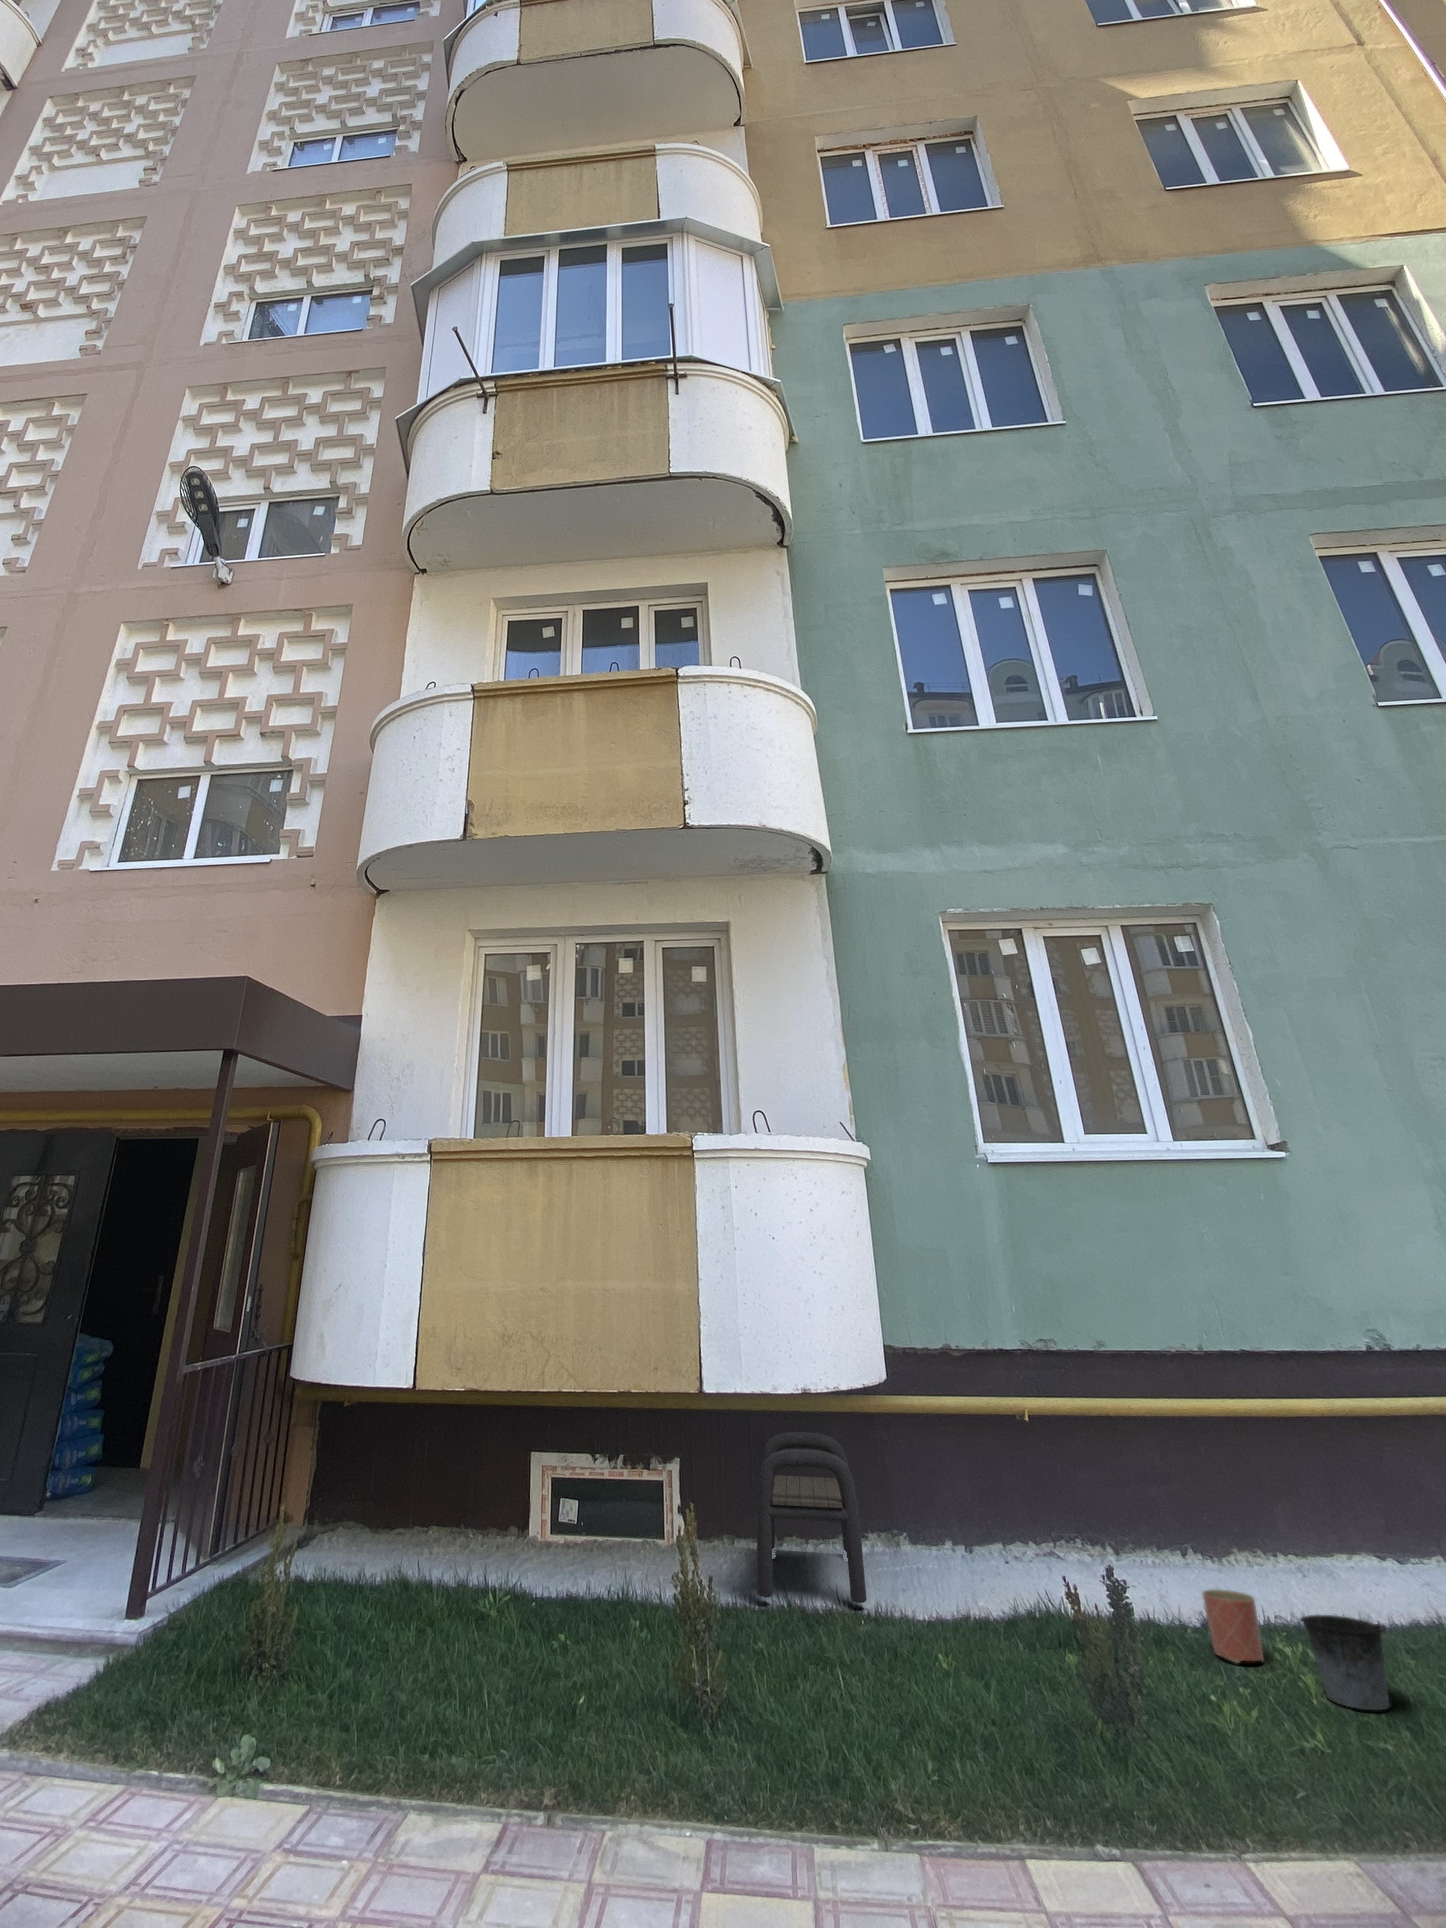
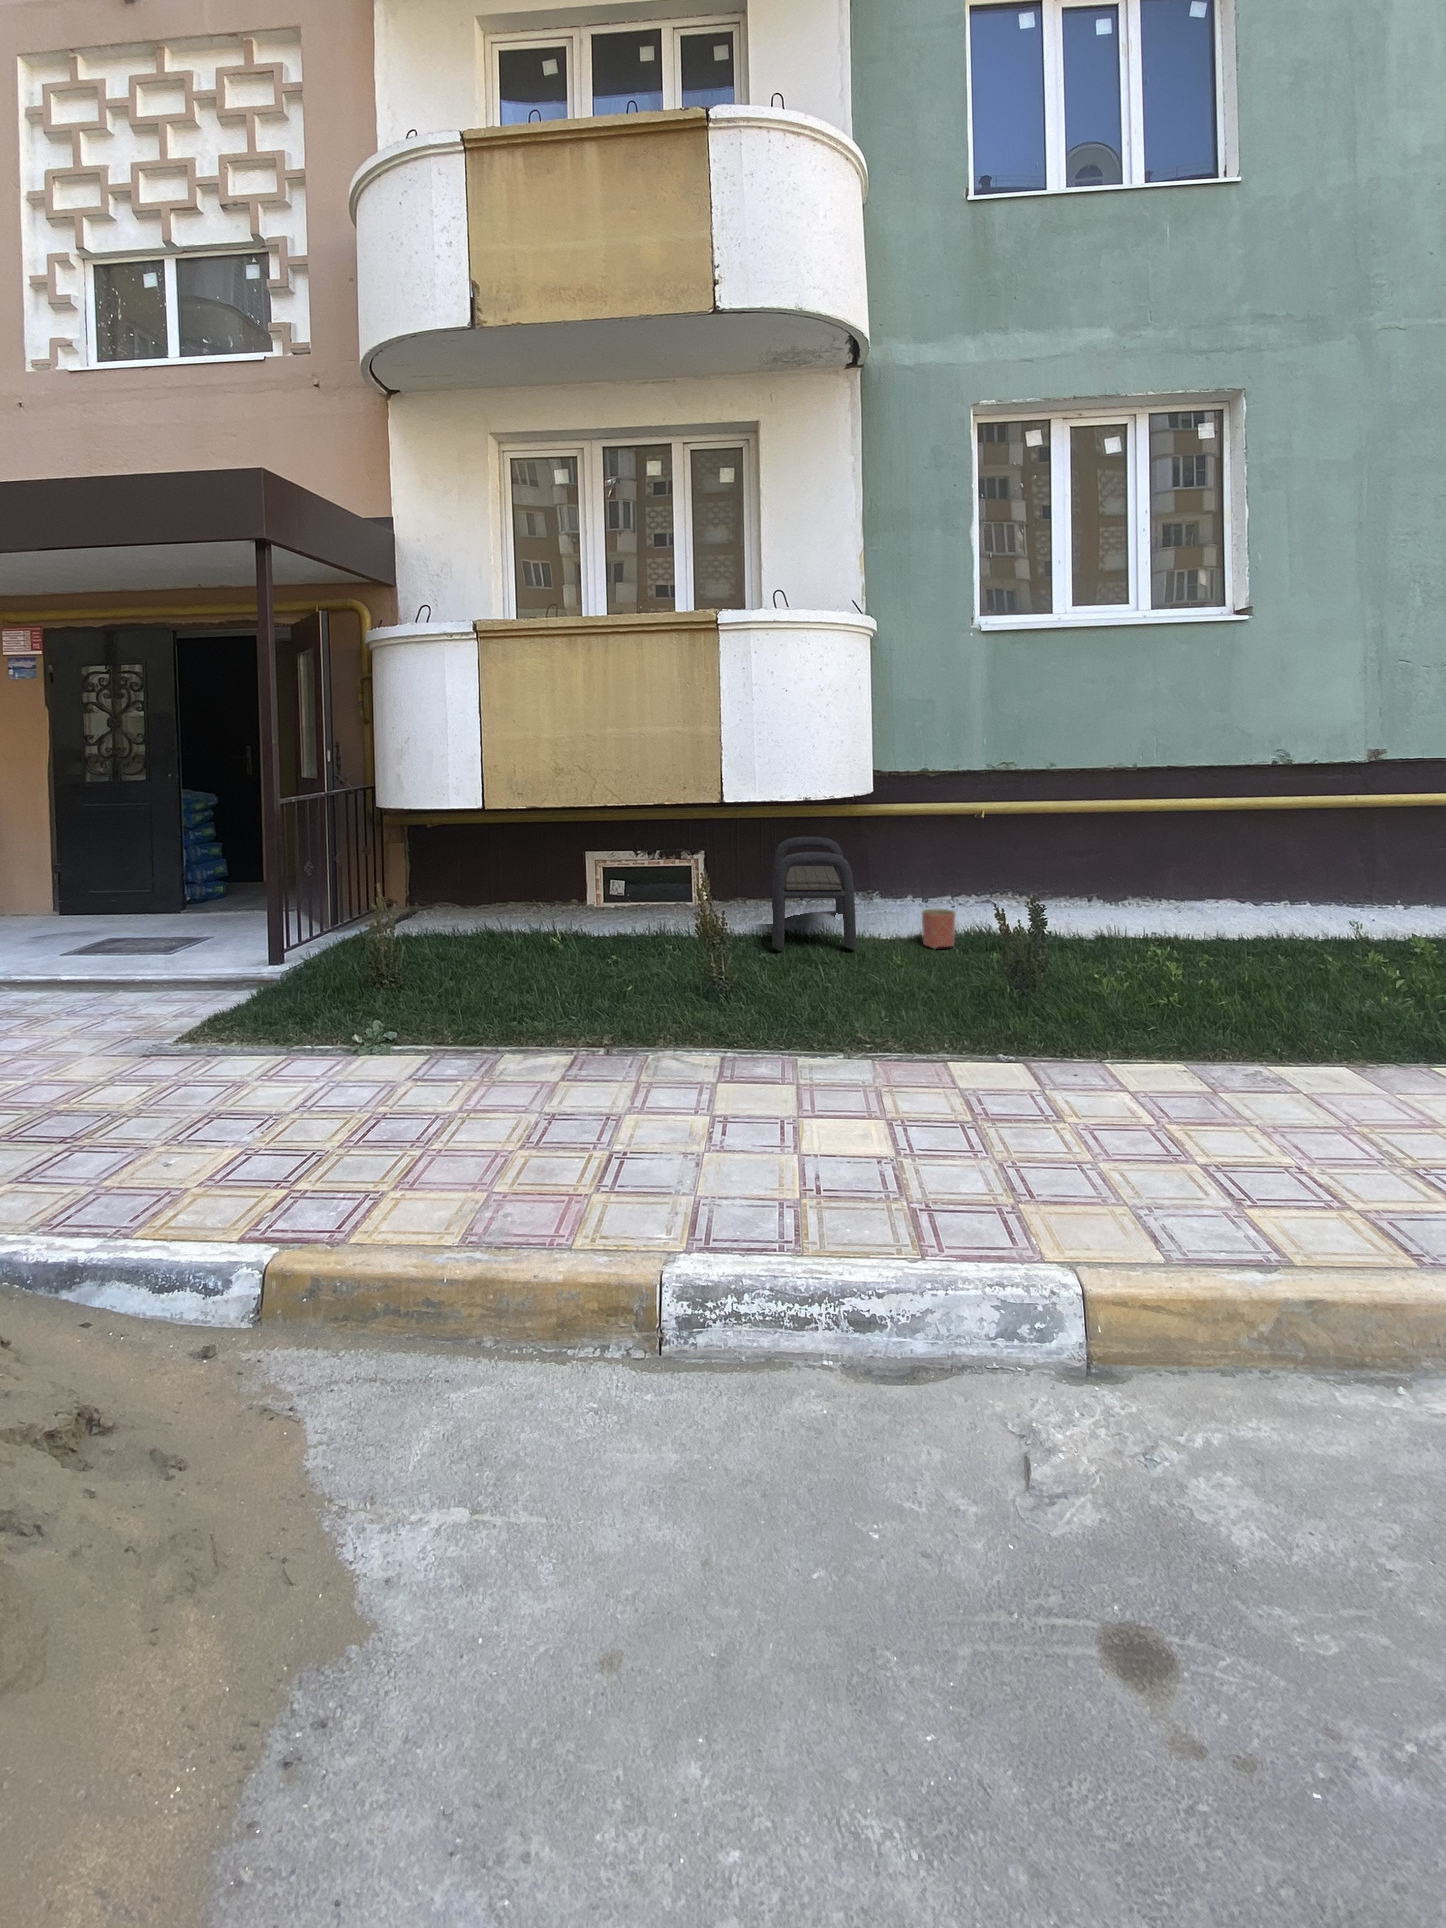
planter: present [1202,1589,1264,1663] -> present [922,909,956,948]
bucket: present [1299,1615,1390,1710] -> none [1190,944,1256,1000]

